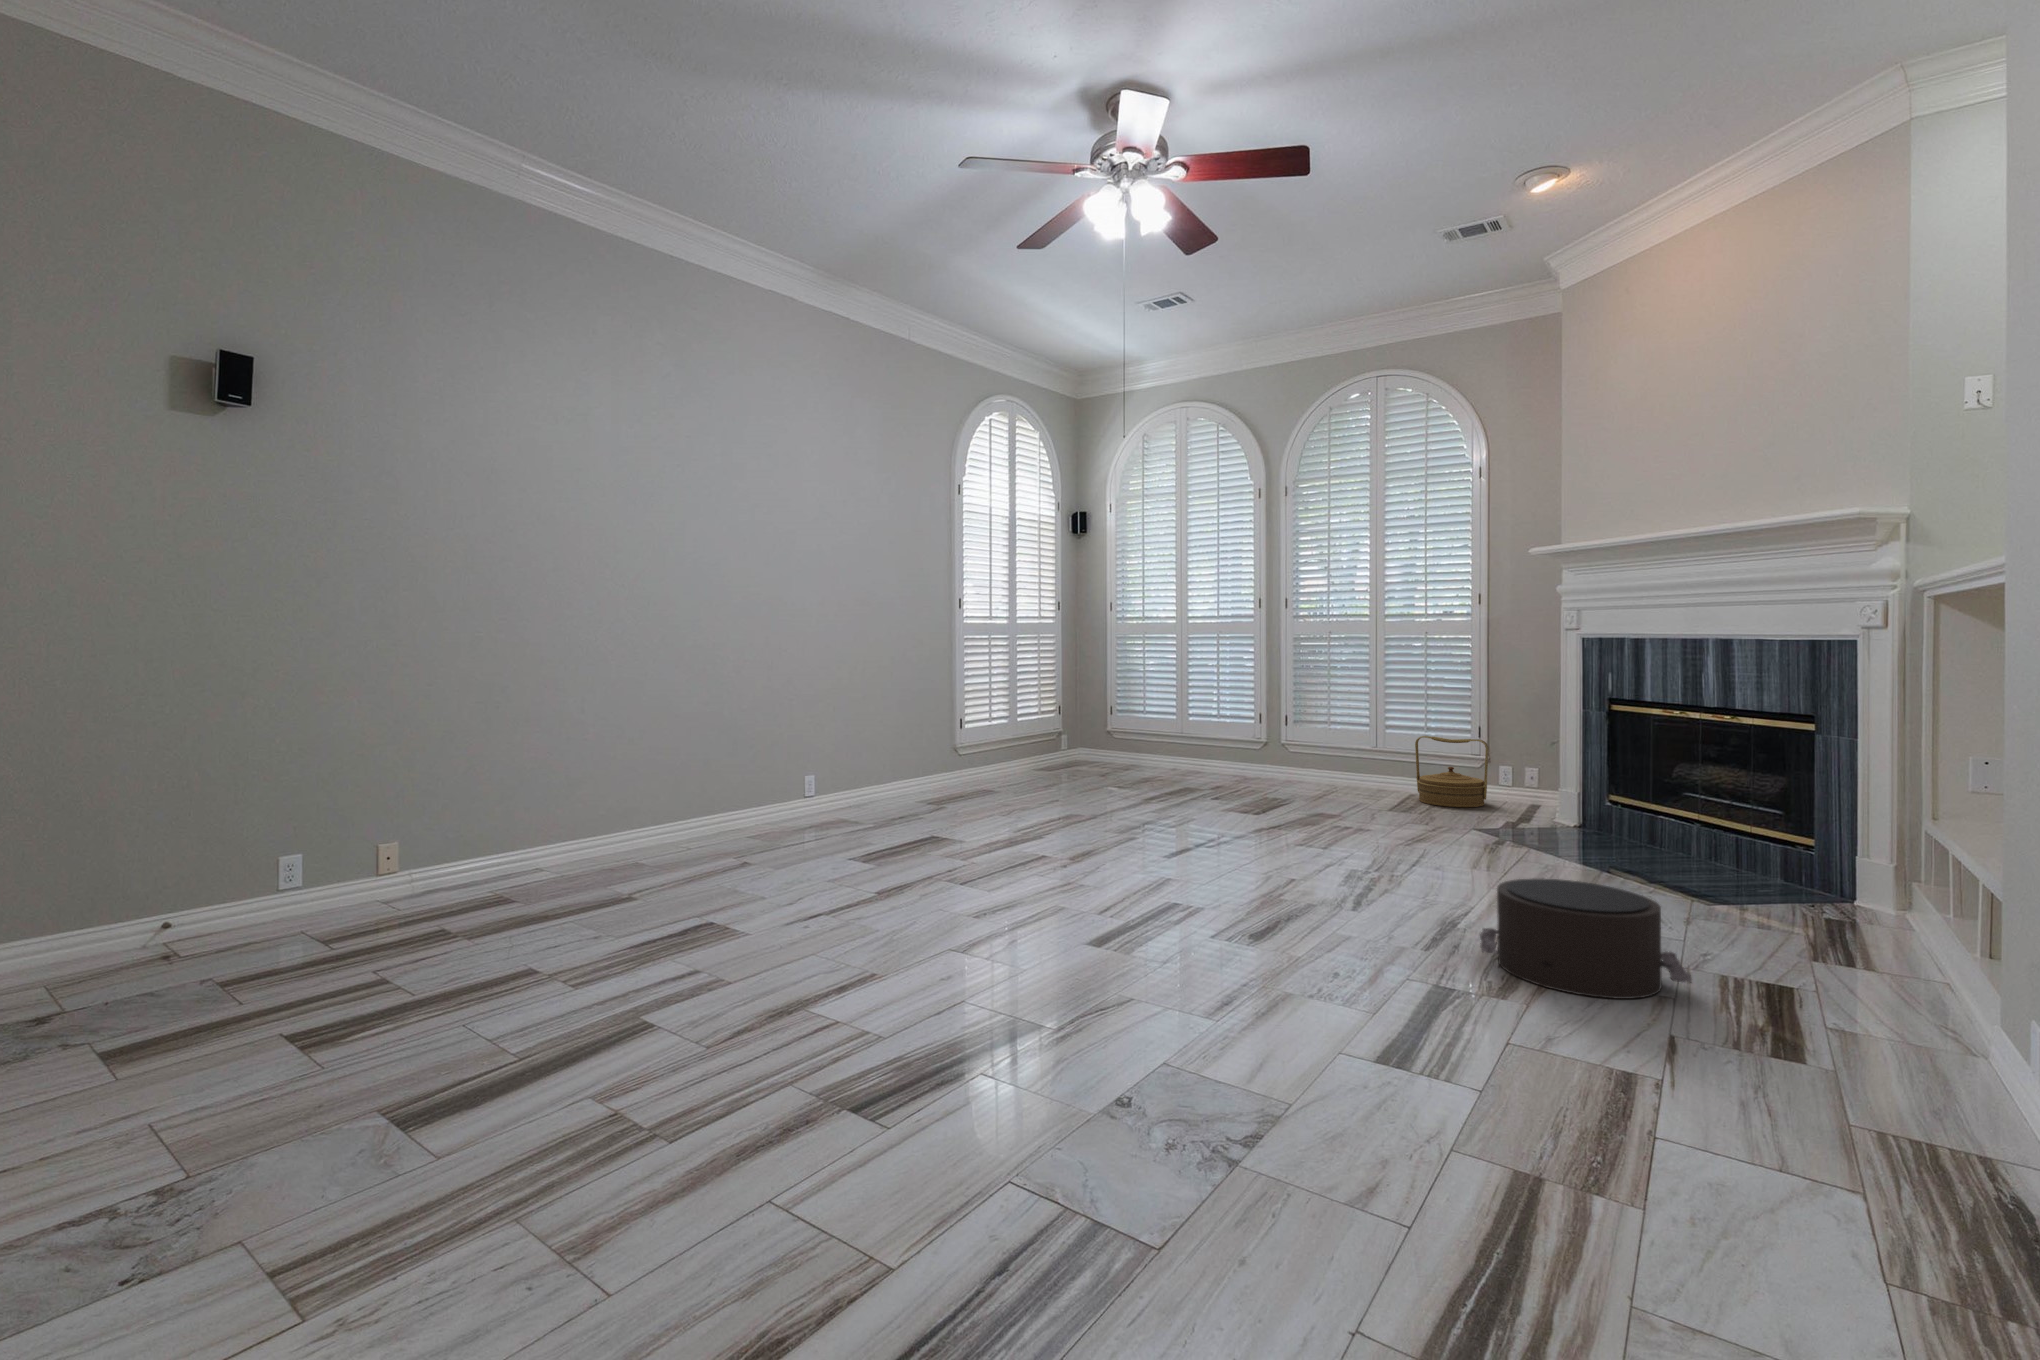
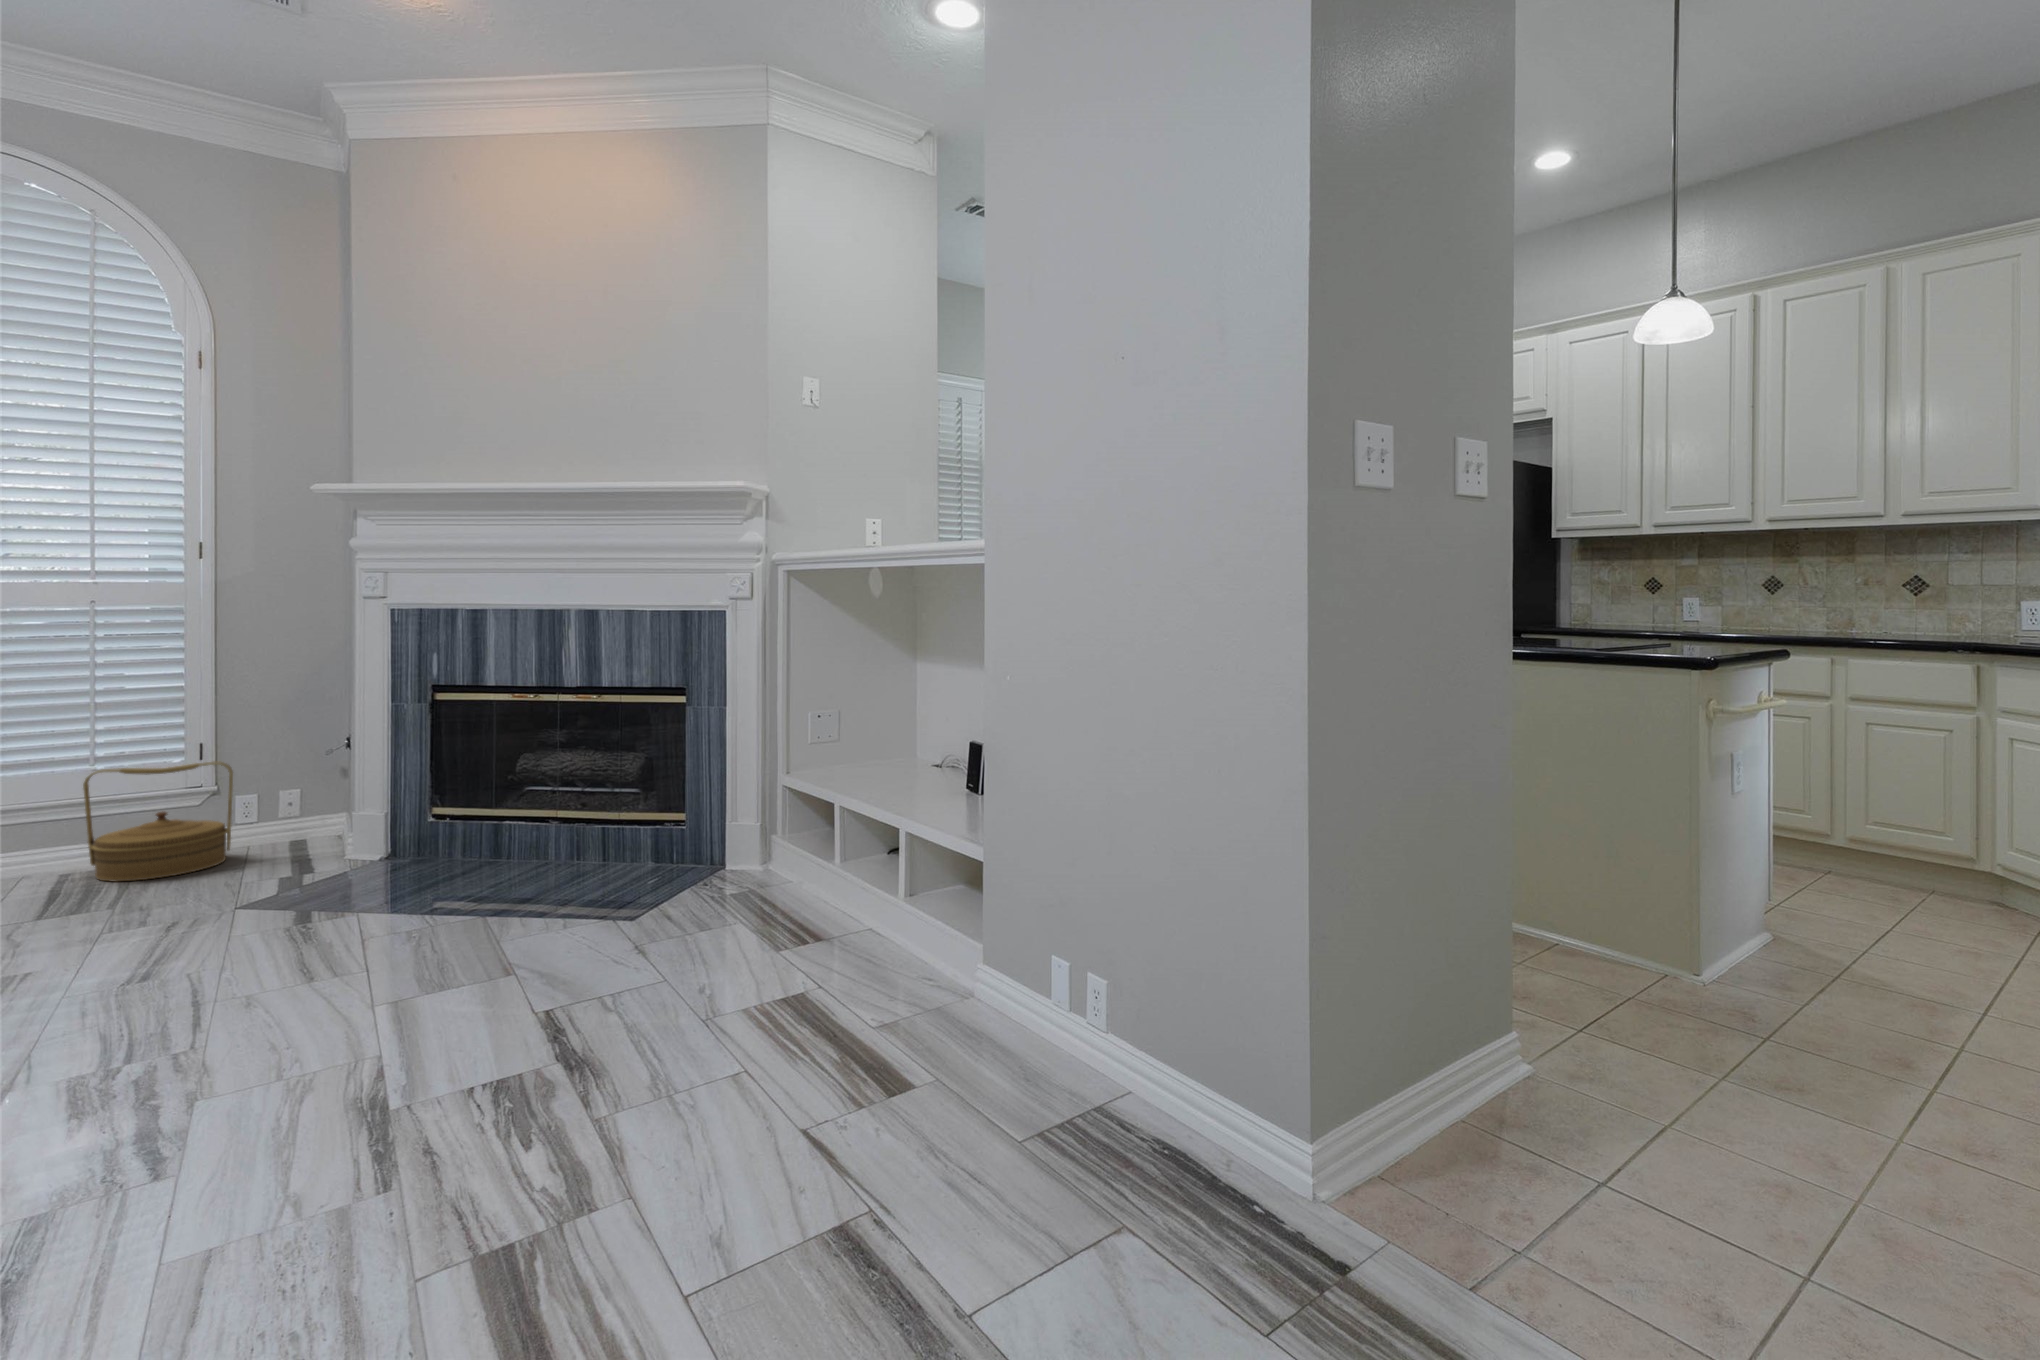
pouf: present [1480,879,1692,999] -> none [475,948,777,1151]

